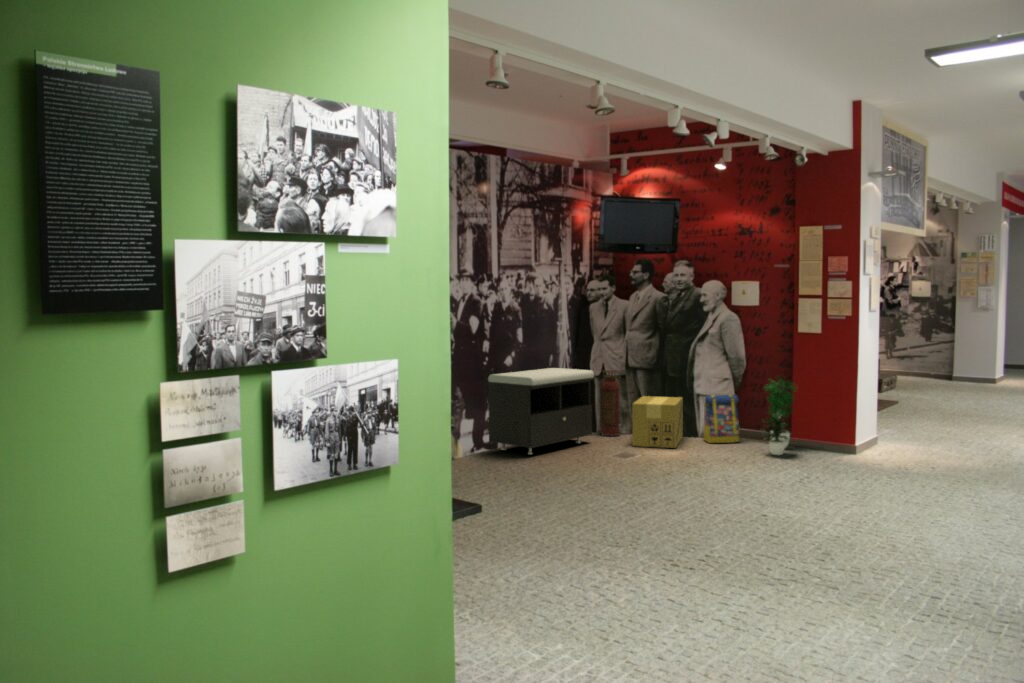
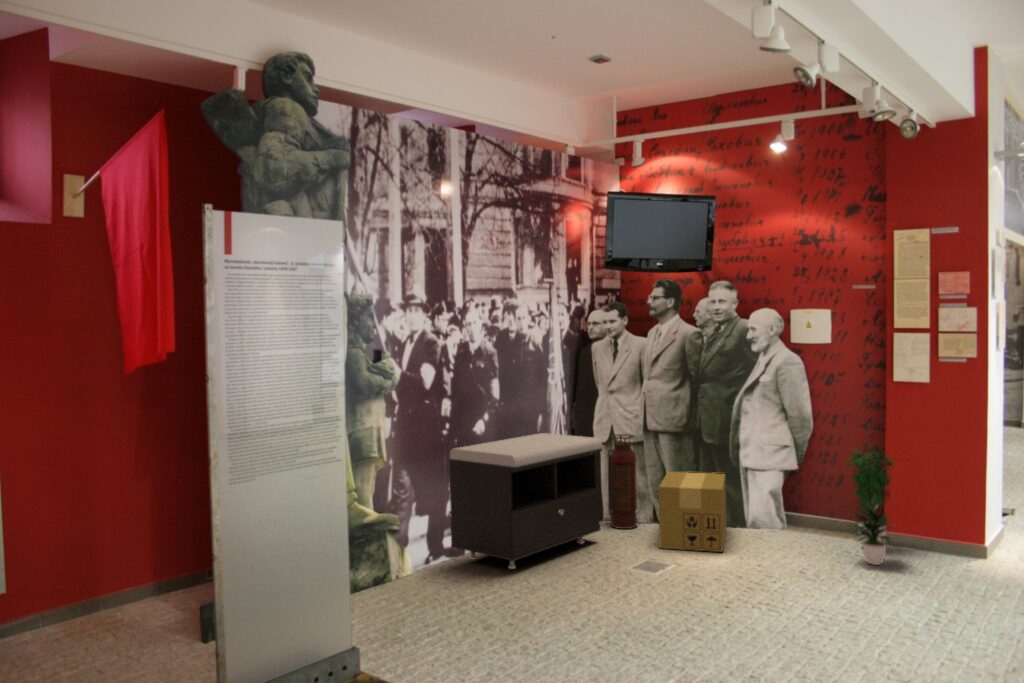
backpack: present [703,395,739,443] -> none [757,469,809,541]

